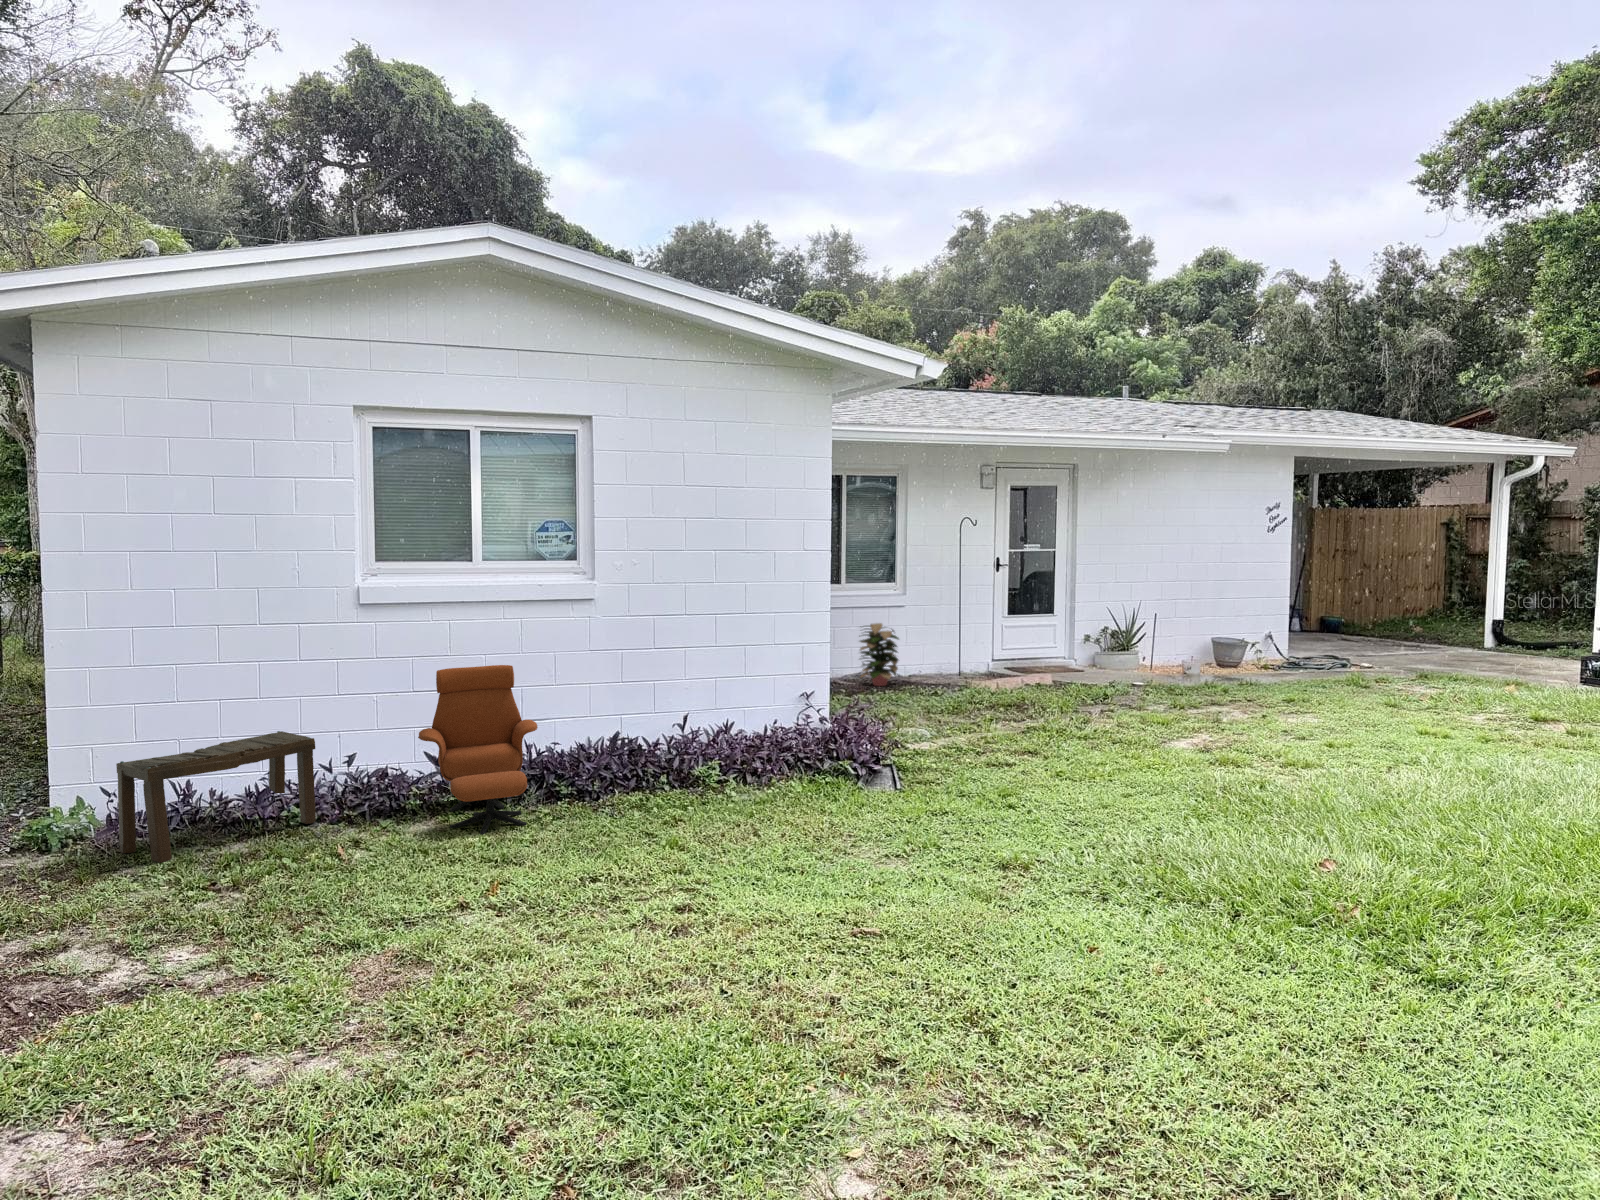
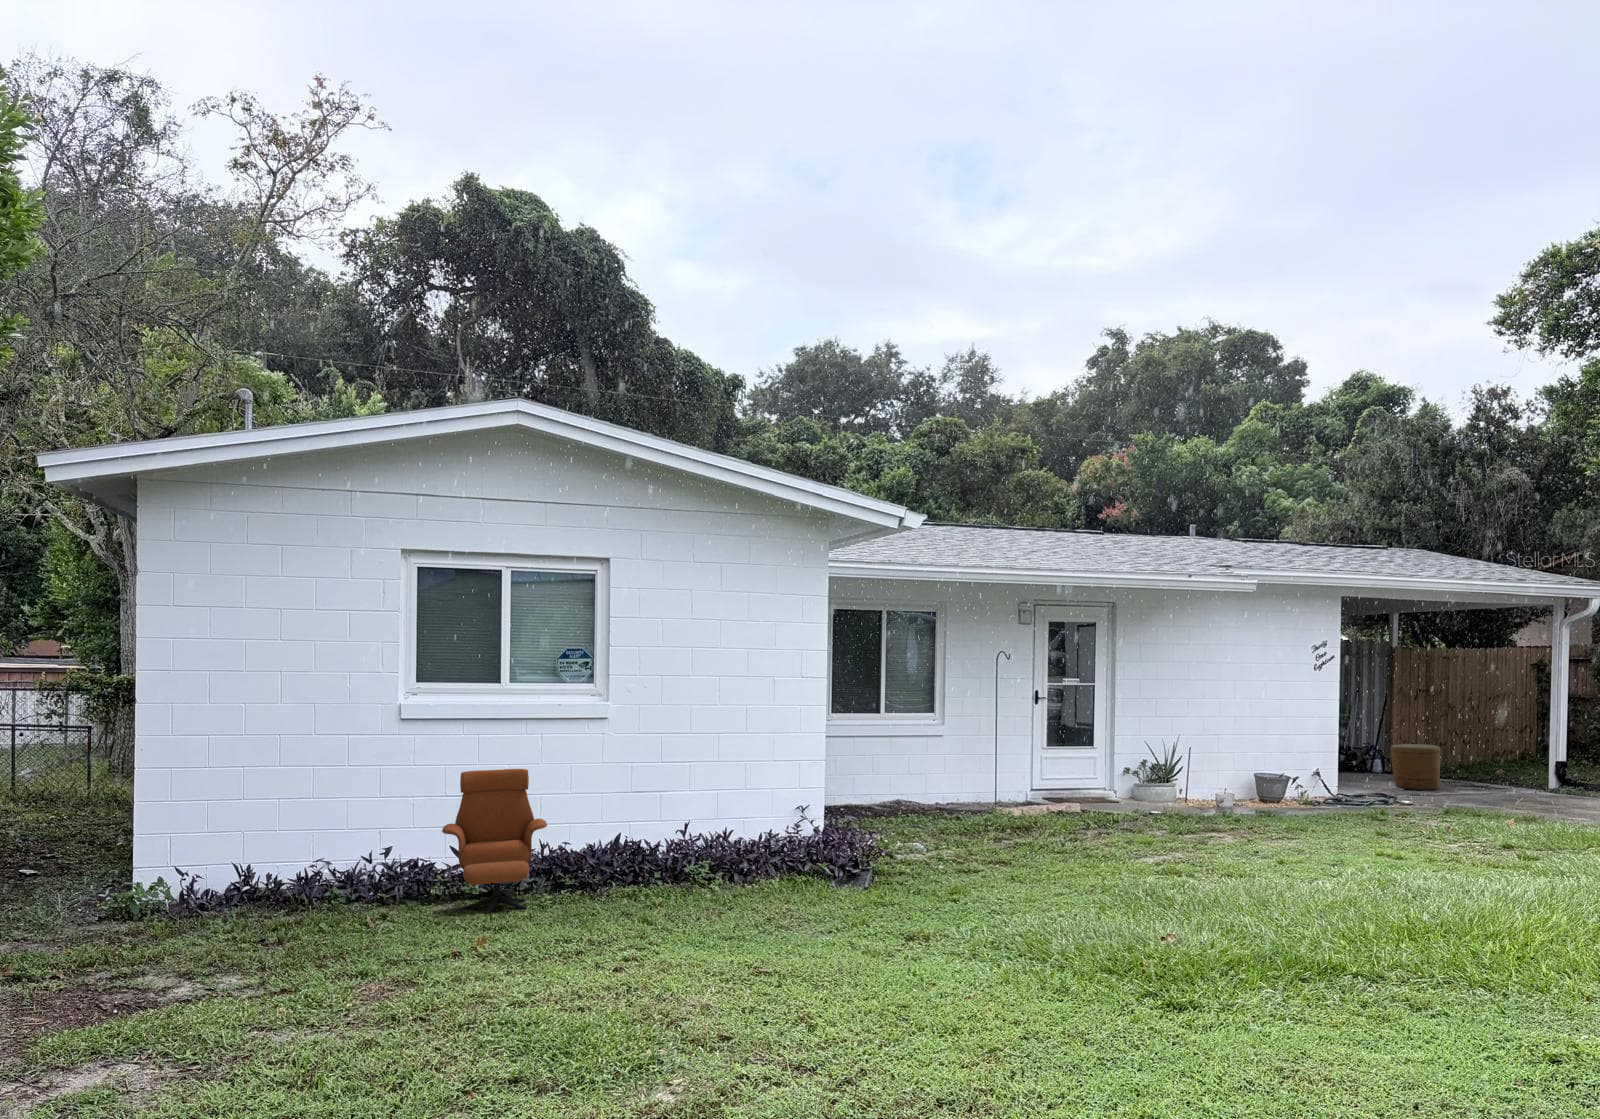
woven basket: none [1282,617,1326,659] -> present [1391,744,1440,790]
decorative plant: present [860,623,899,686] -> none [903,745,949,811]
bench: present [116,731,316,863] -> none [192,823,354,926]

